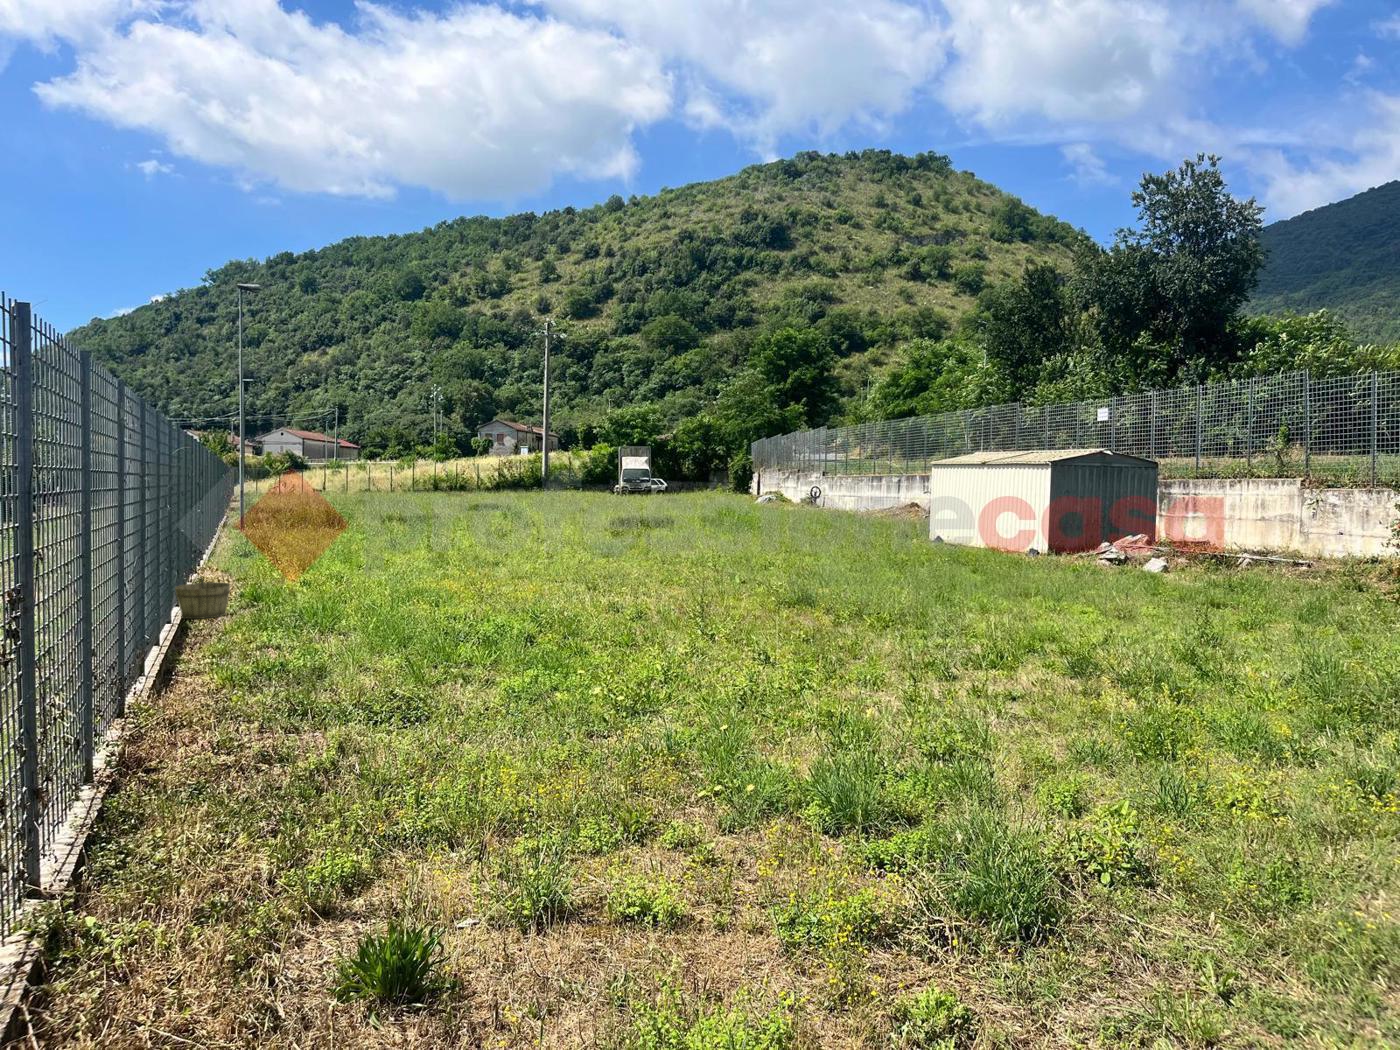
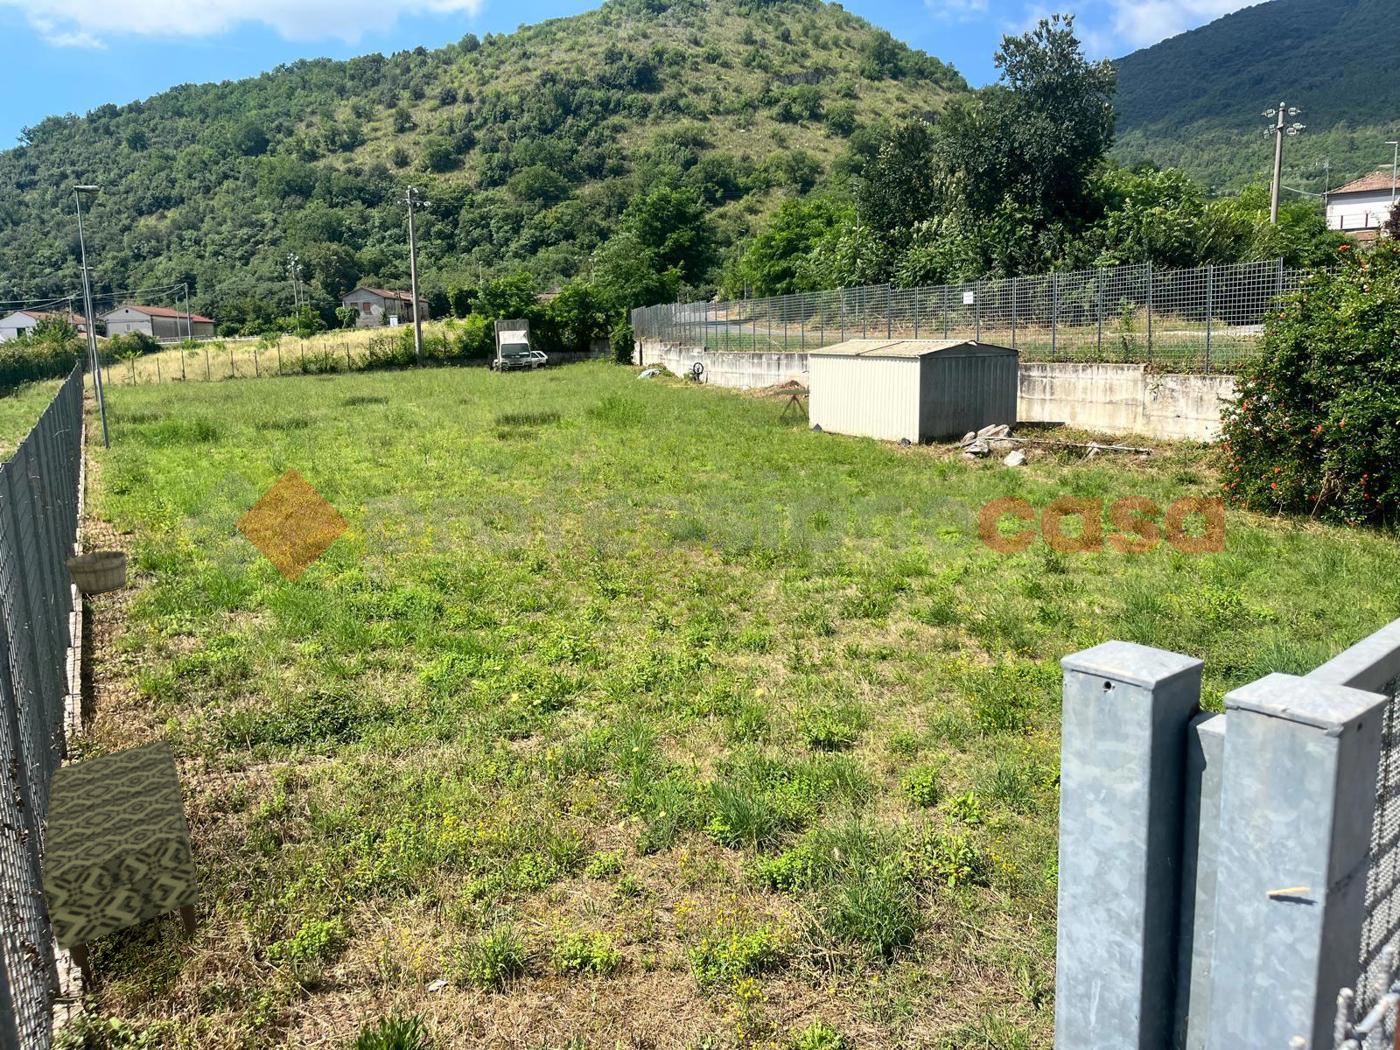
round table: none [889,504,931,535] -> present [775,390,810,418]
bench: none [52,686,214,881] -> present [42,740,200,975]

